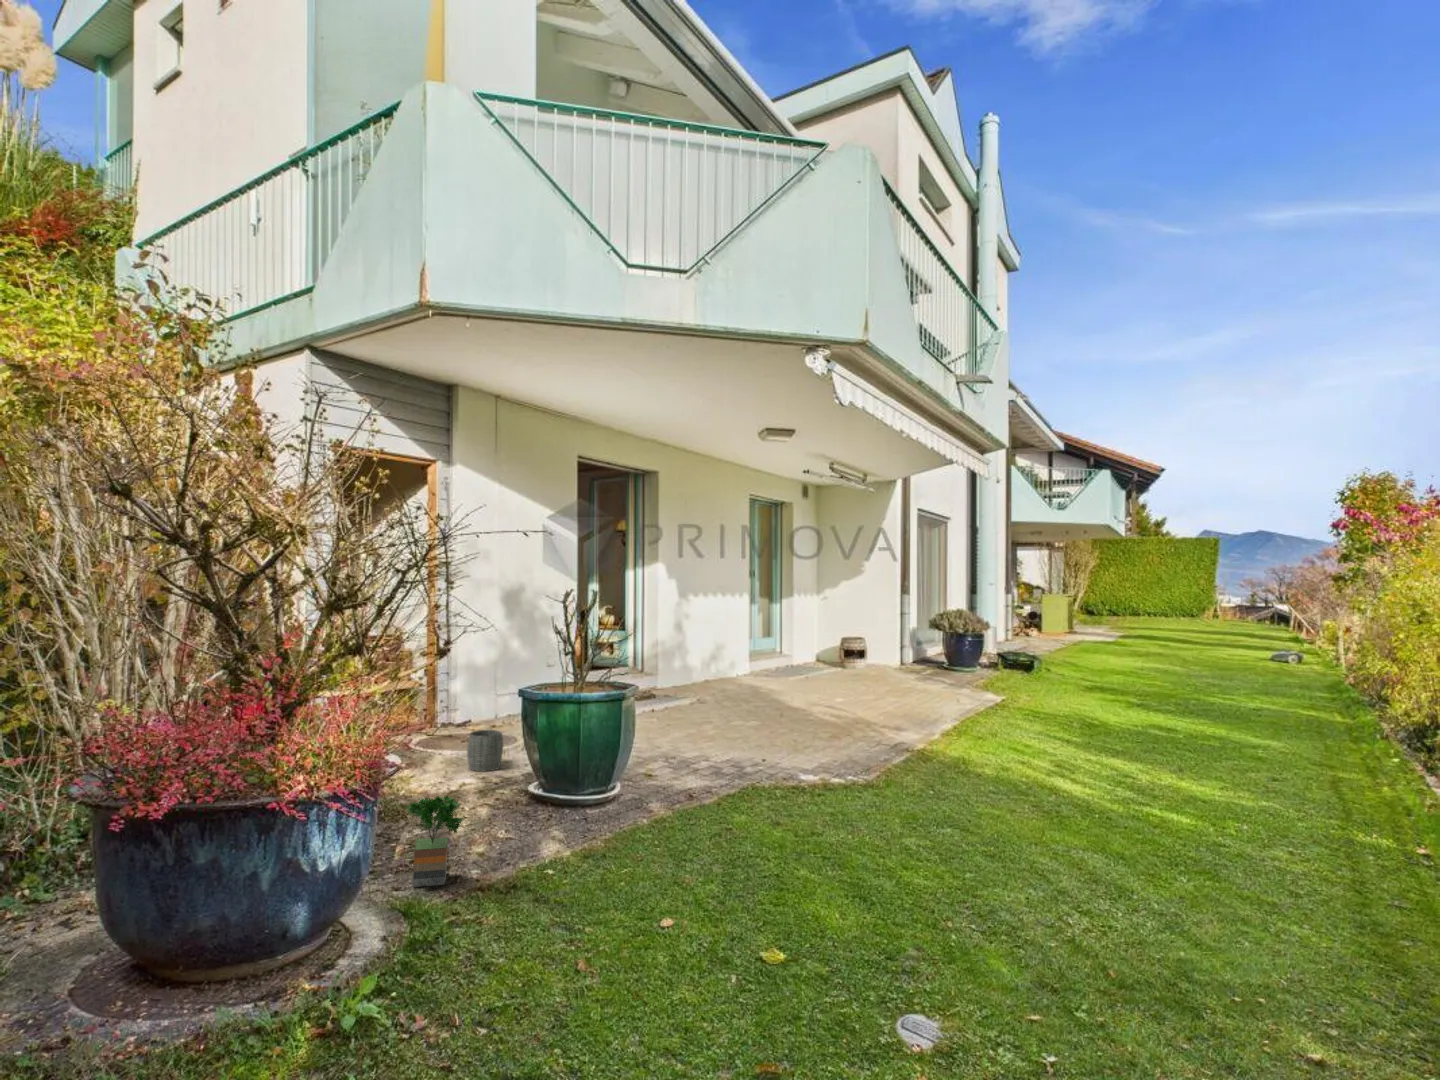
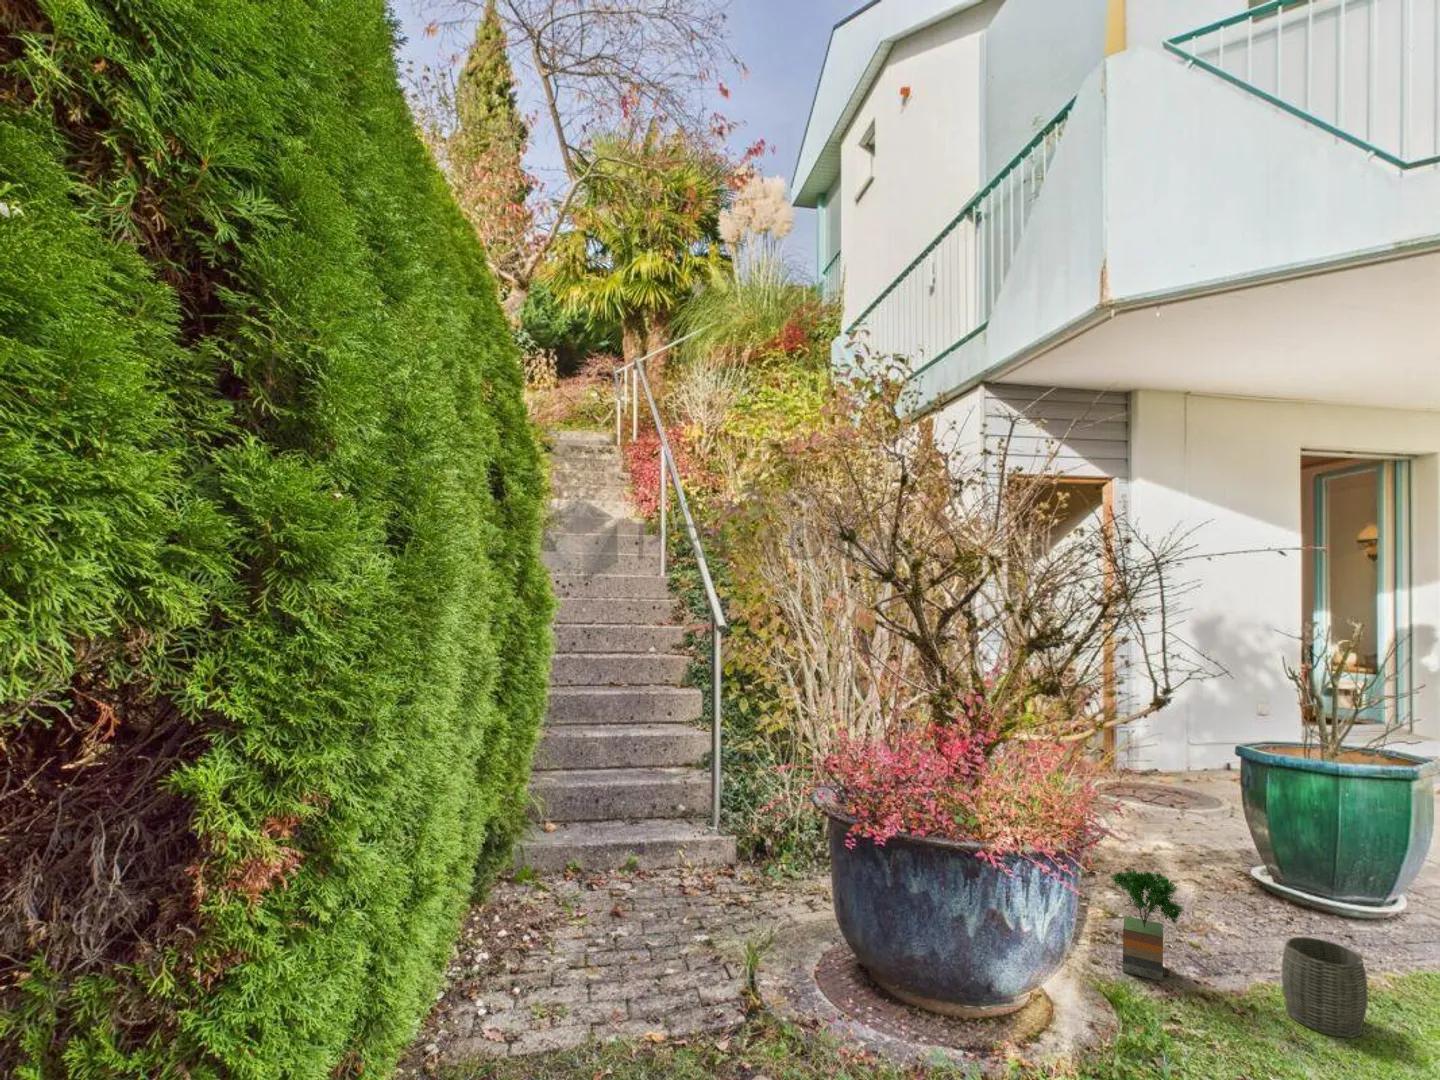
woven basket: present [467,730,503,772] -> present [1282,937,1367,1038]

